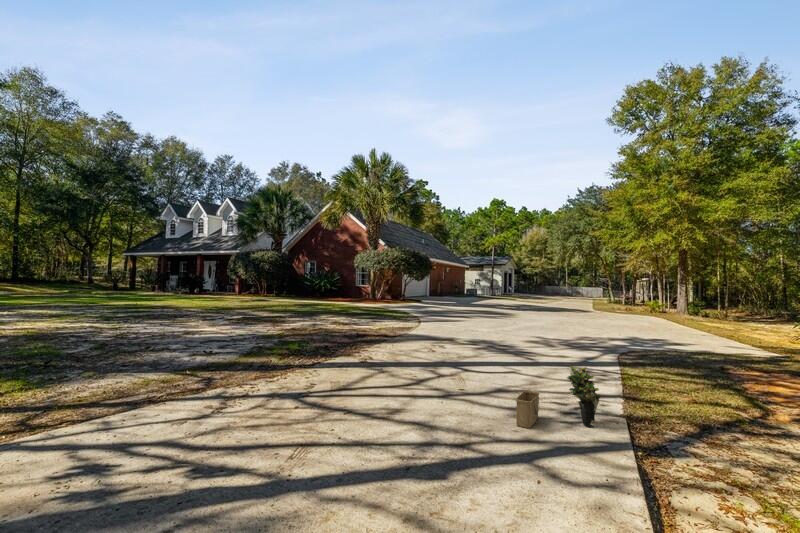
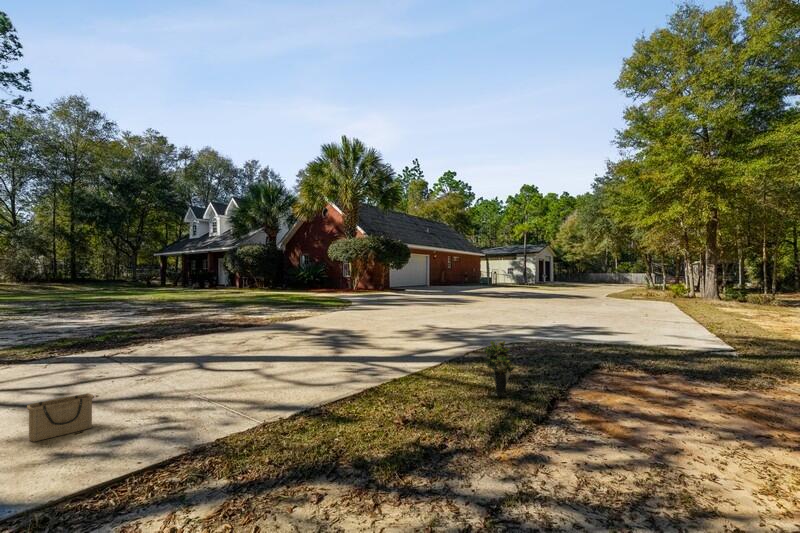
potted plant: present [567,366,601,427] -> present [484,341,515,397]

